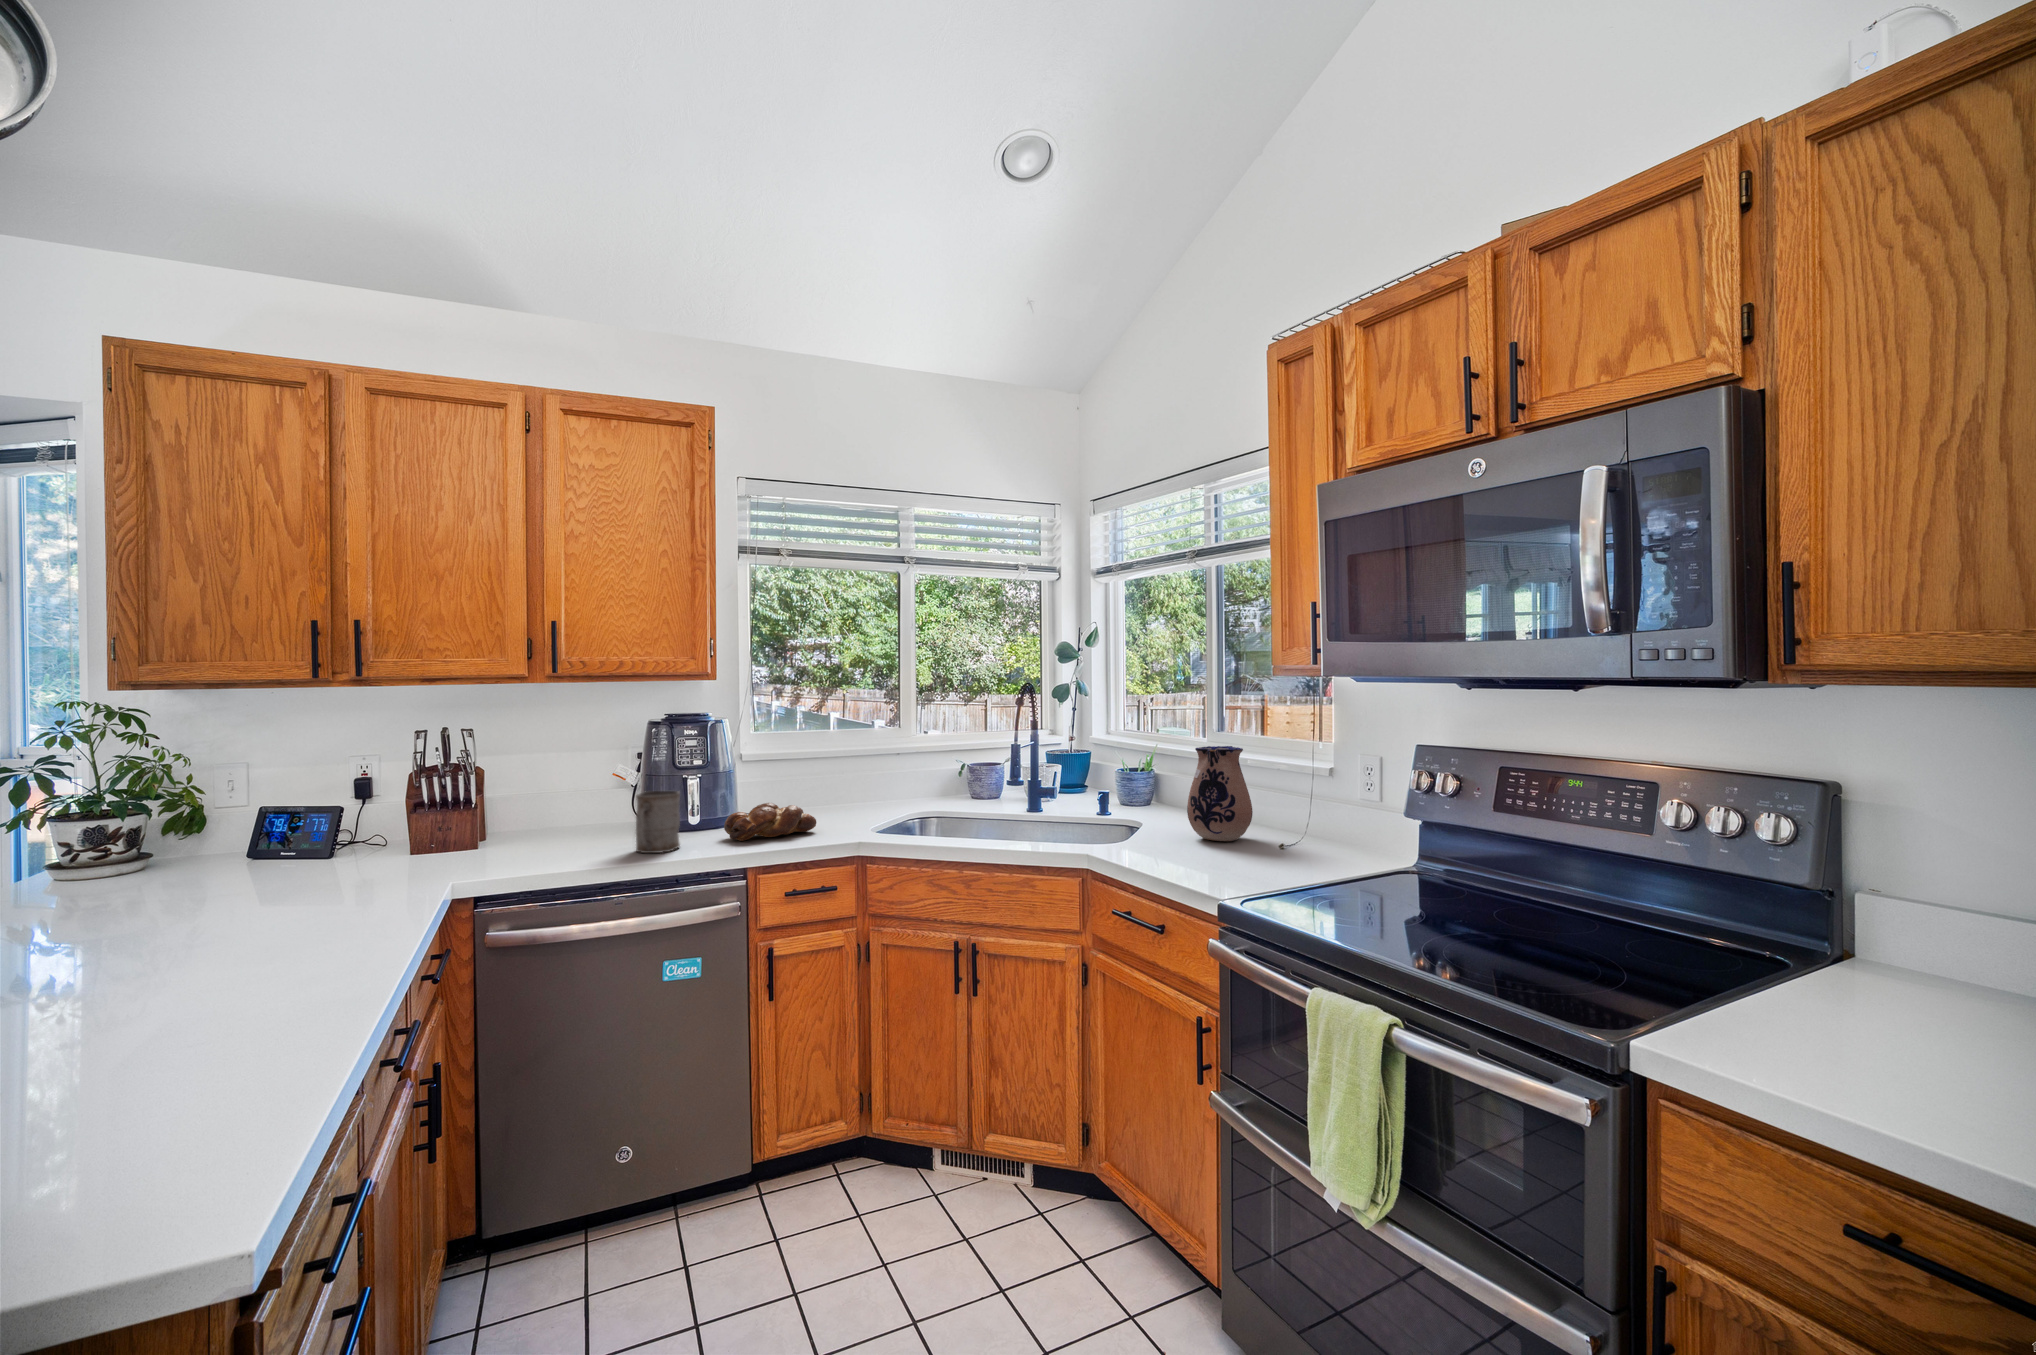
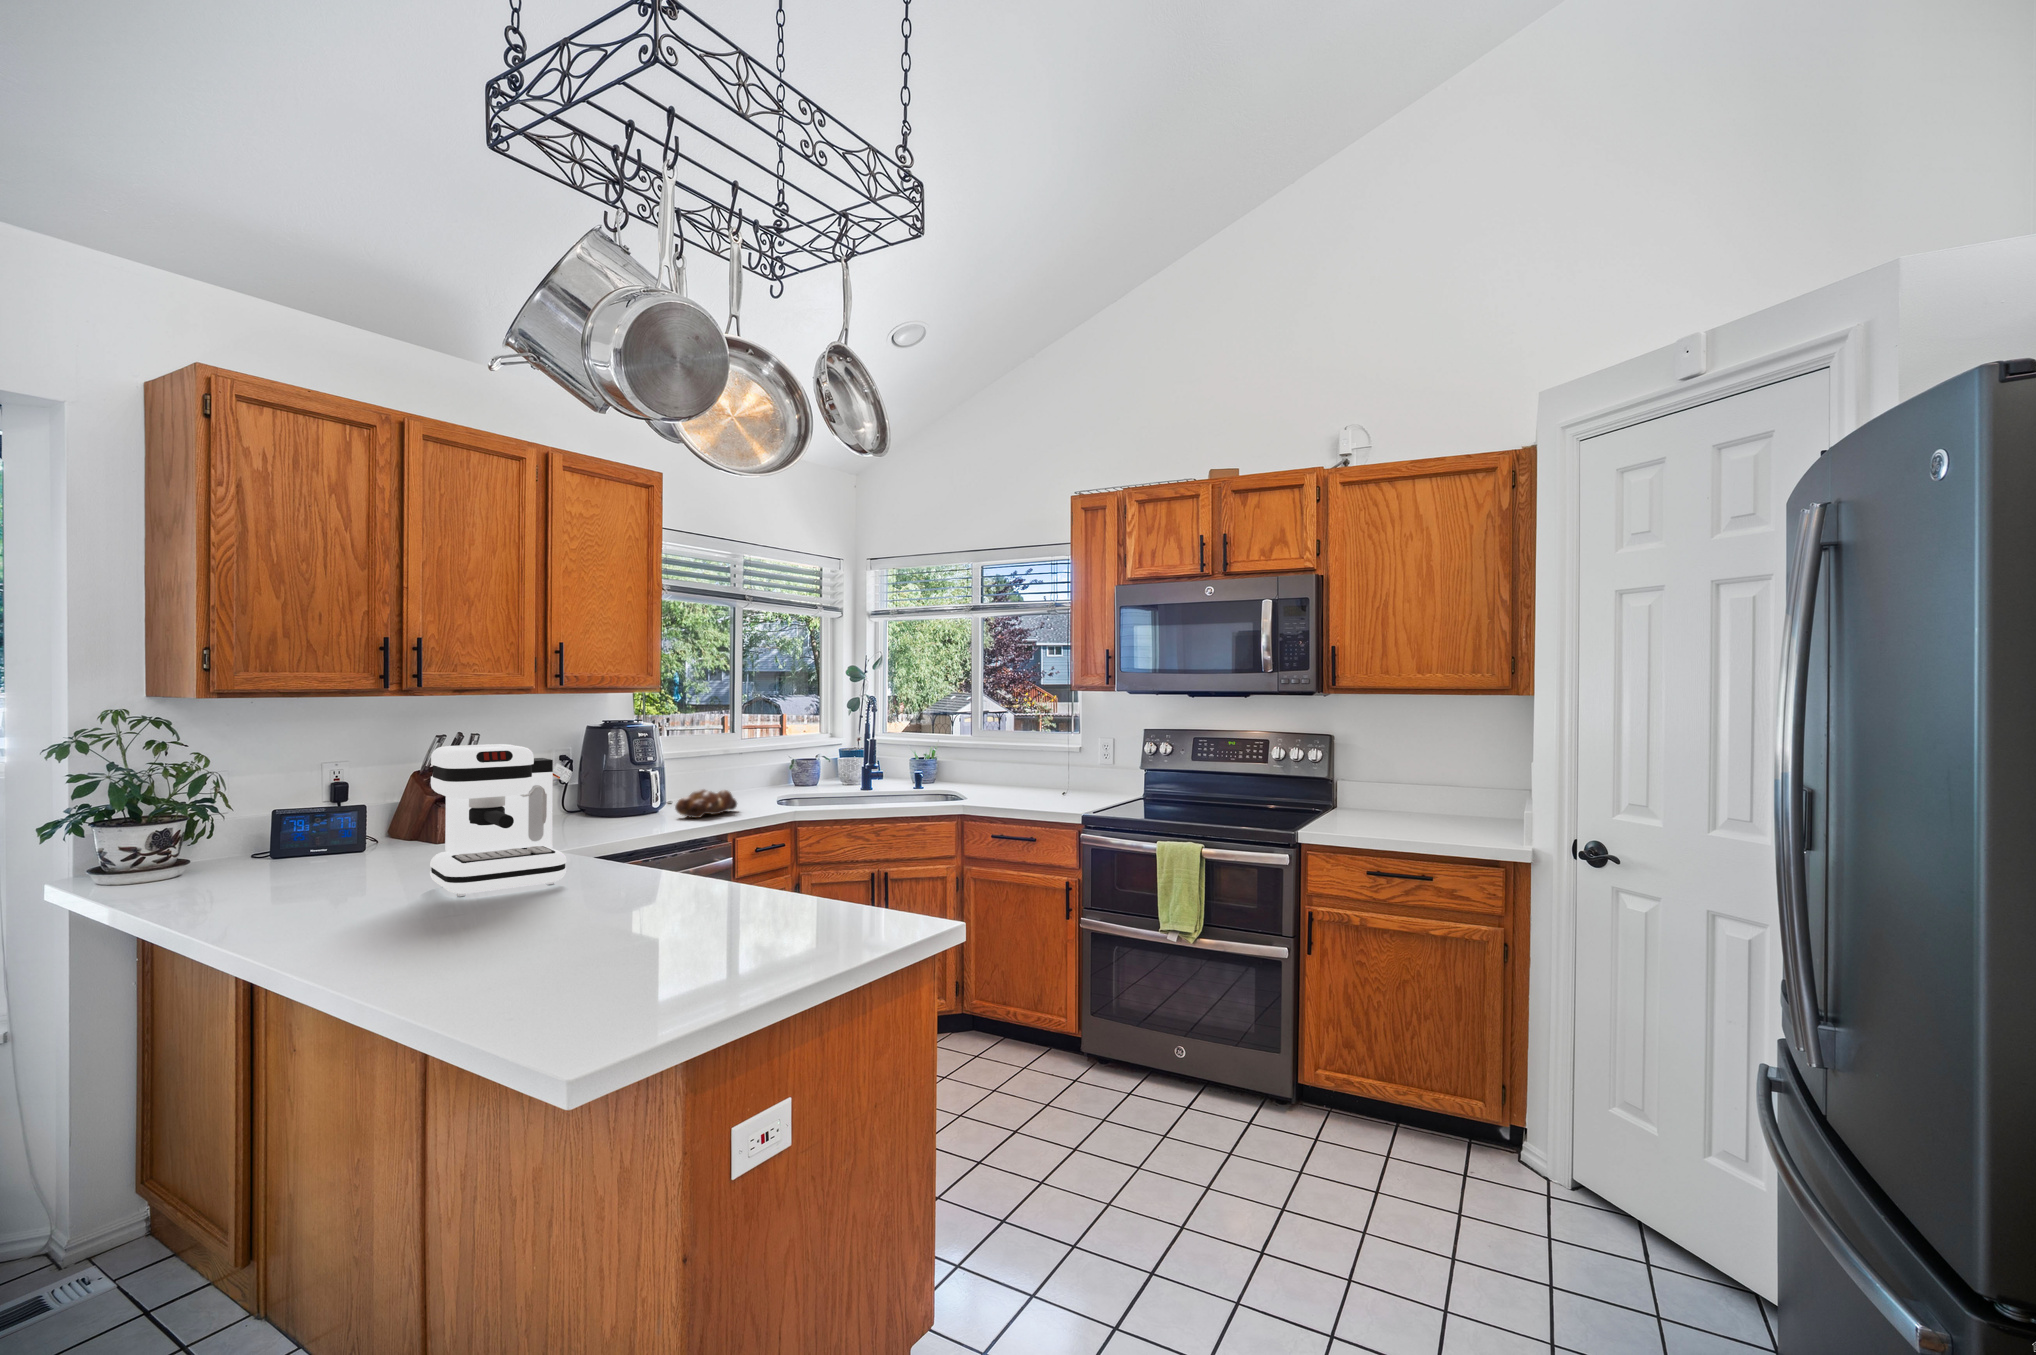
ceramic pitcher: present [1187,746,1253,841] -> none [996,736,1037,795]
coffee maker: none [74,752,321,954] -> present [430,744,566,896]
mug: present [636,791,680,853] -> none [631,780,667,829]

